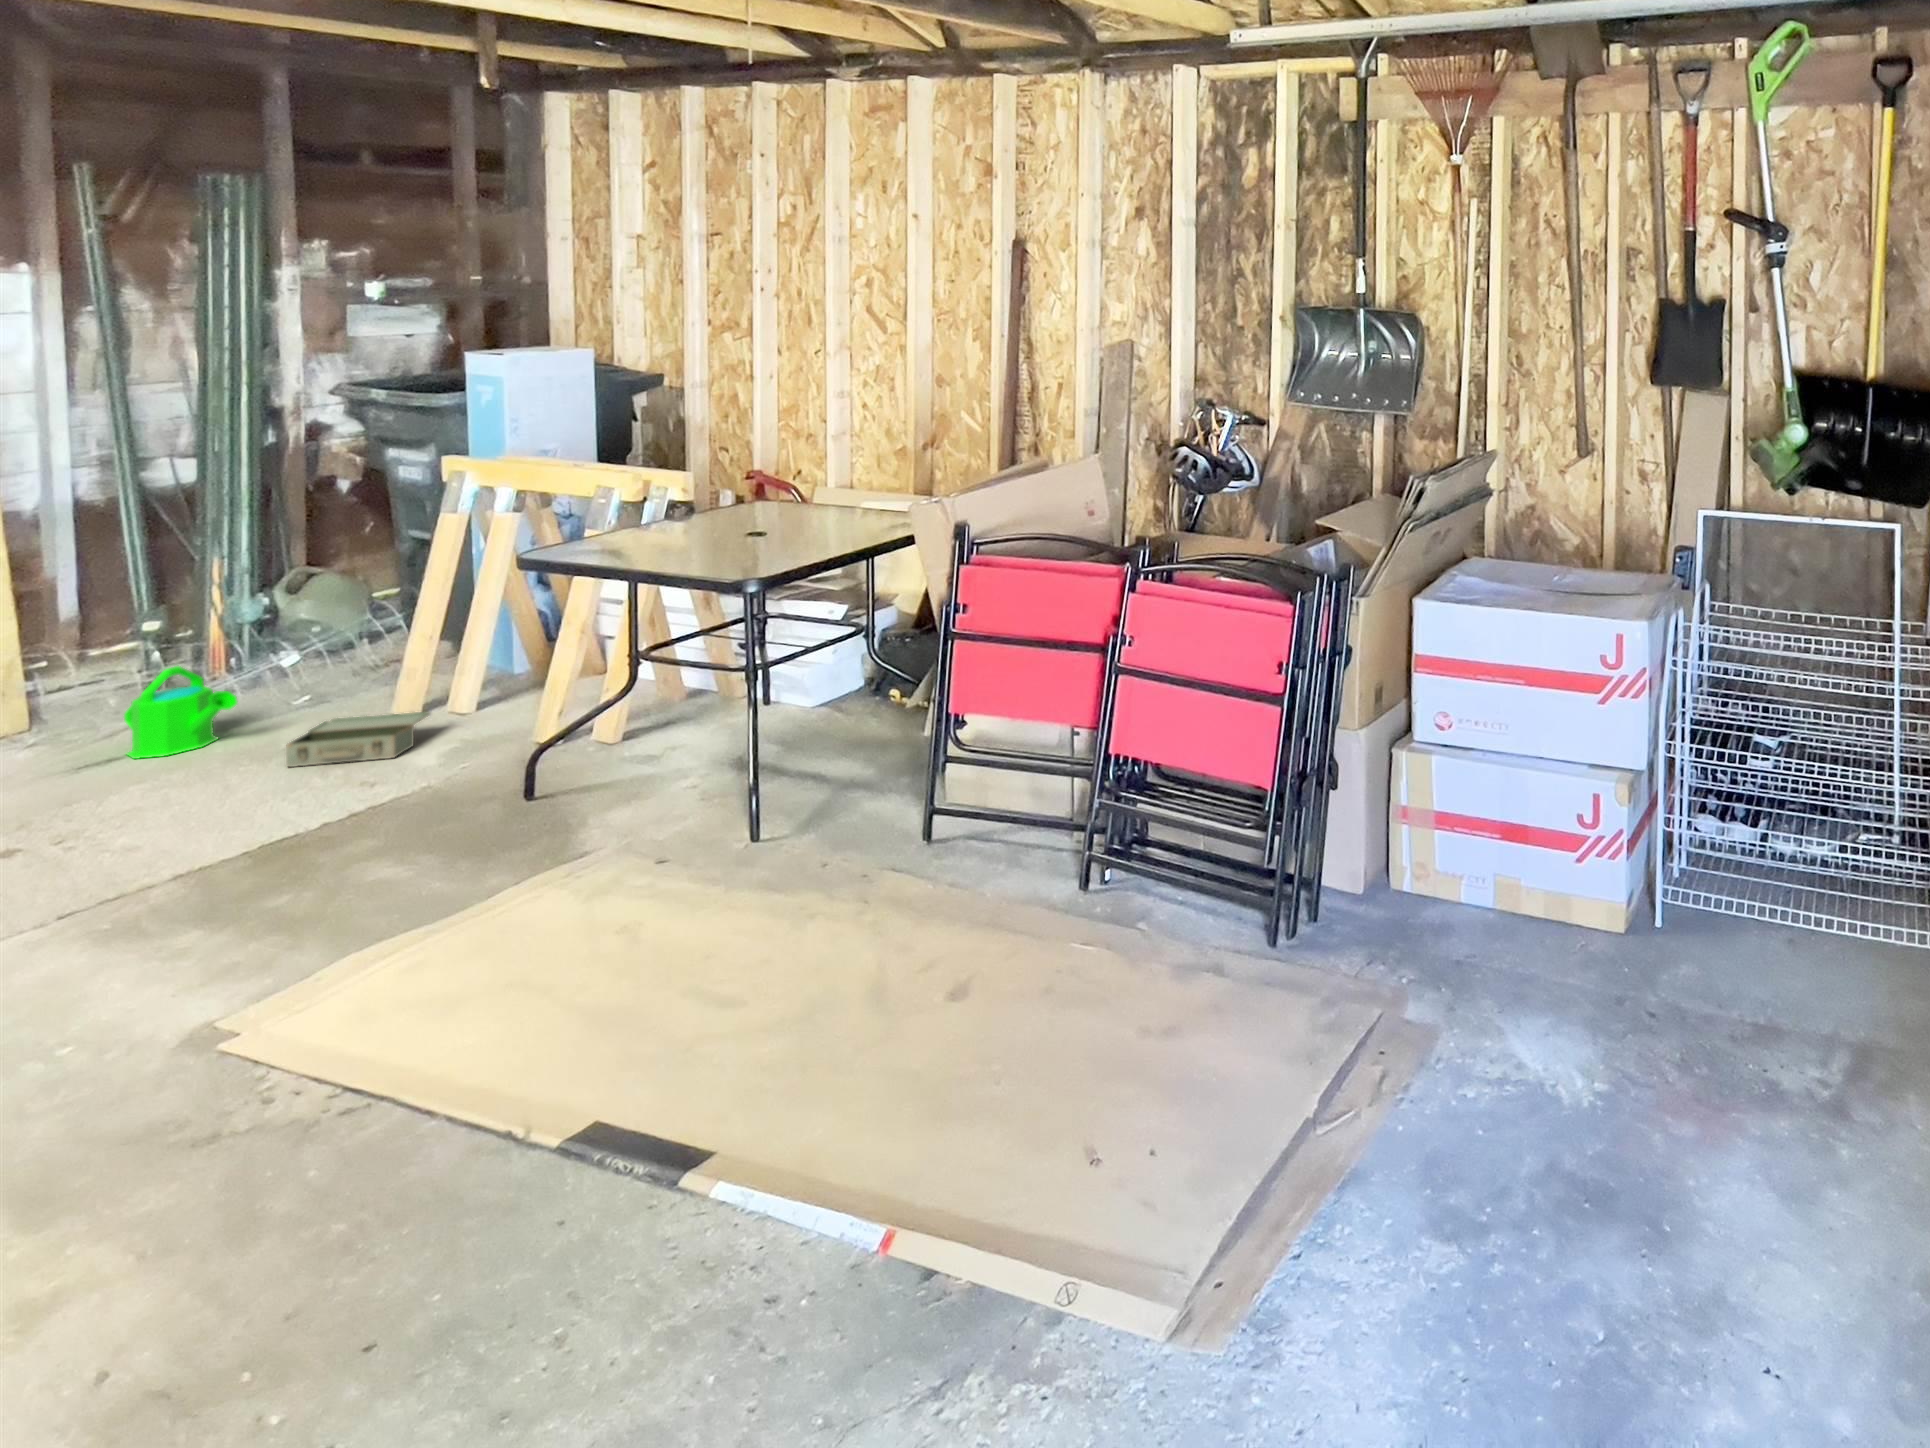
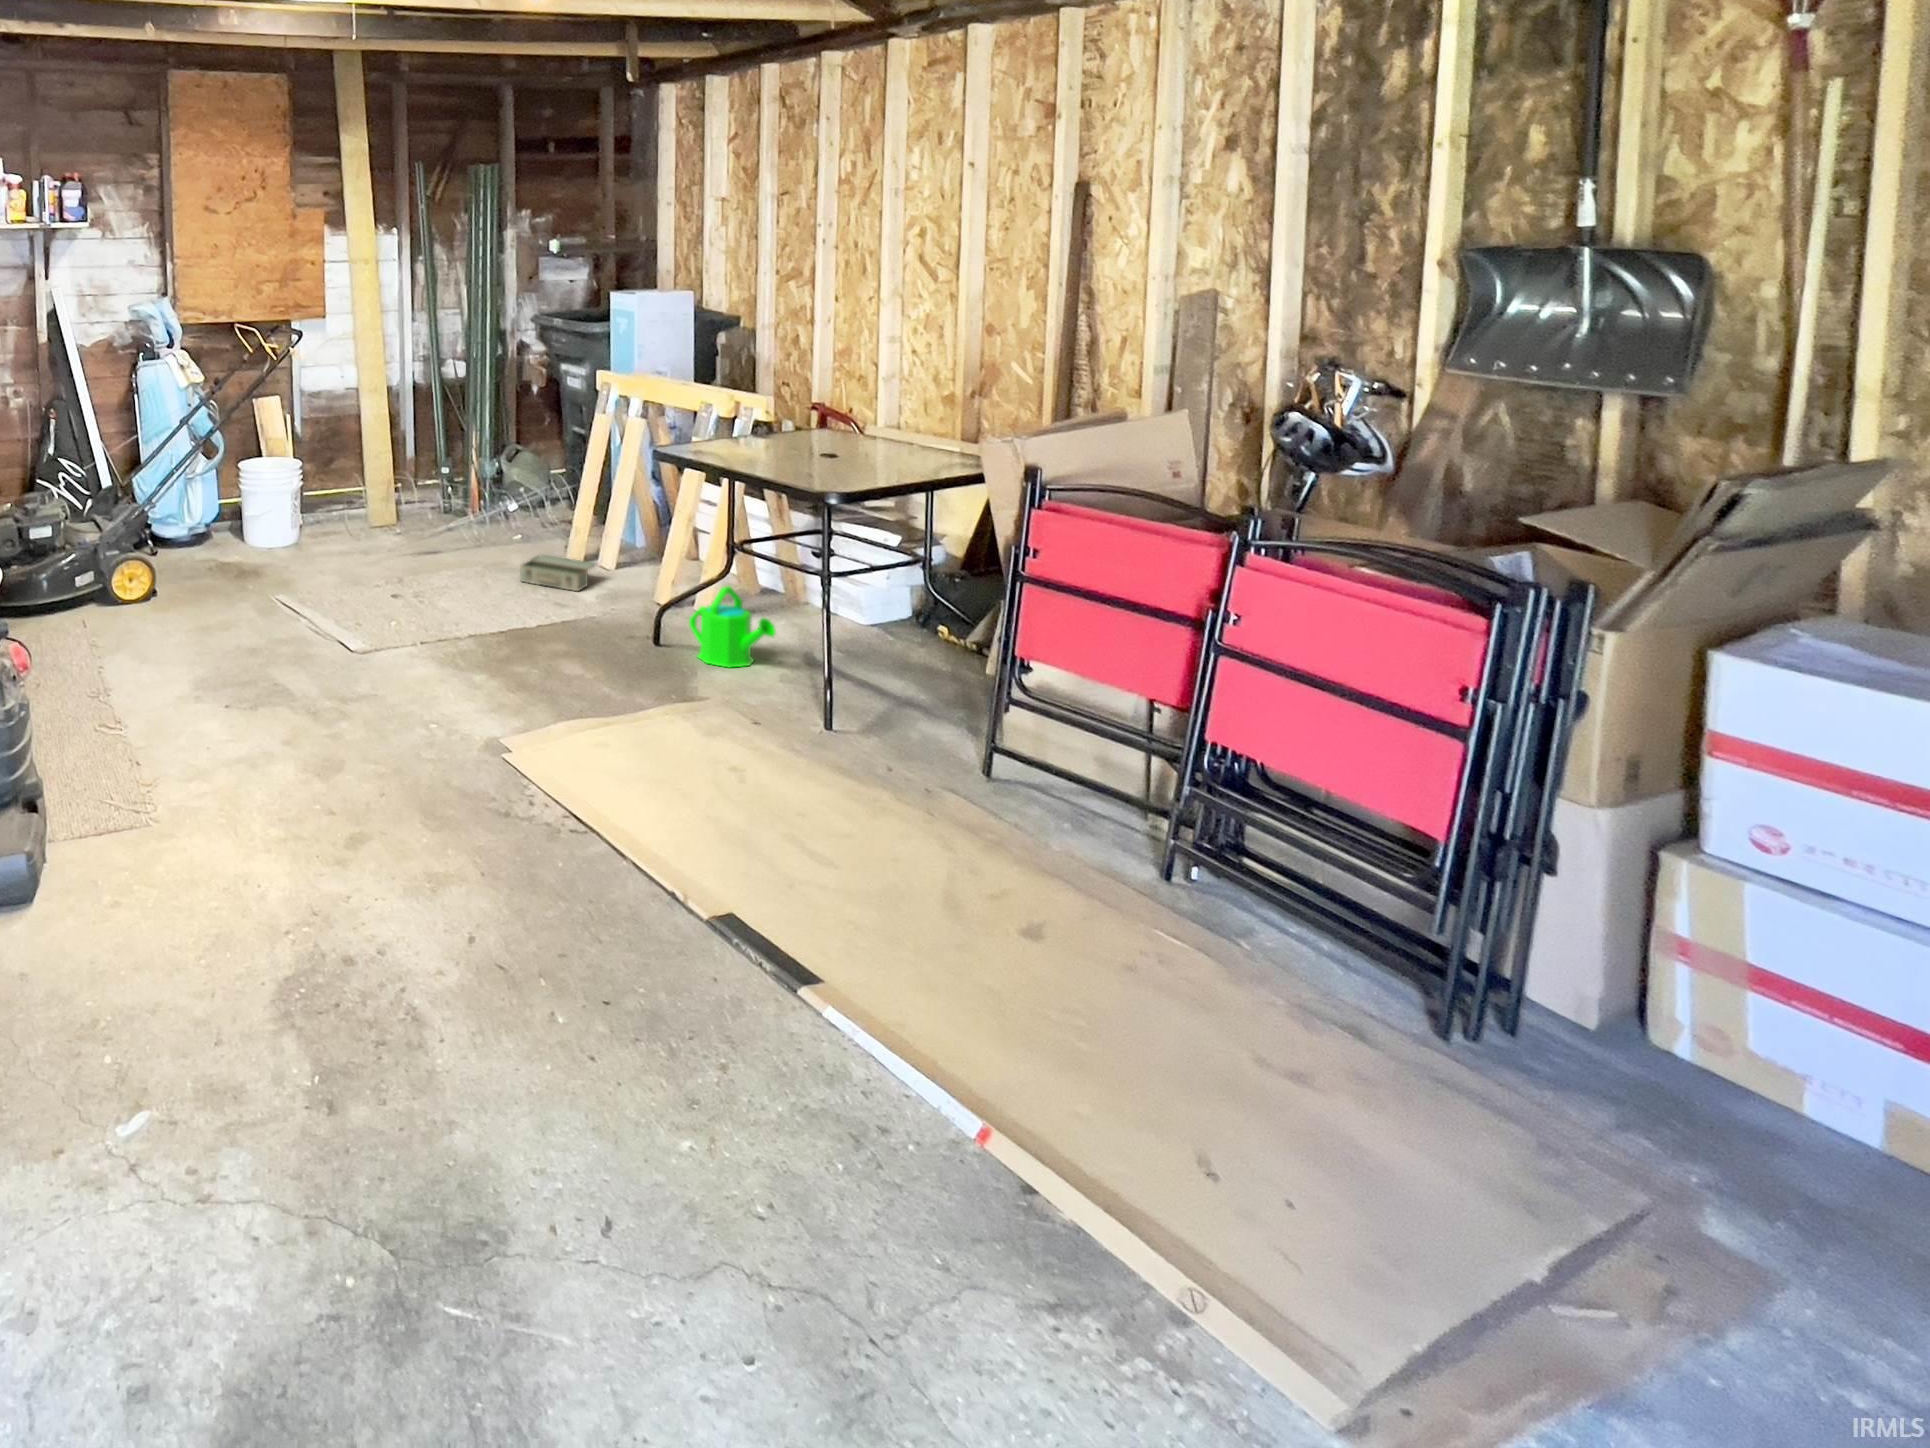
watering can: present [124,666,238,759] -> present [689,586,776,667]

